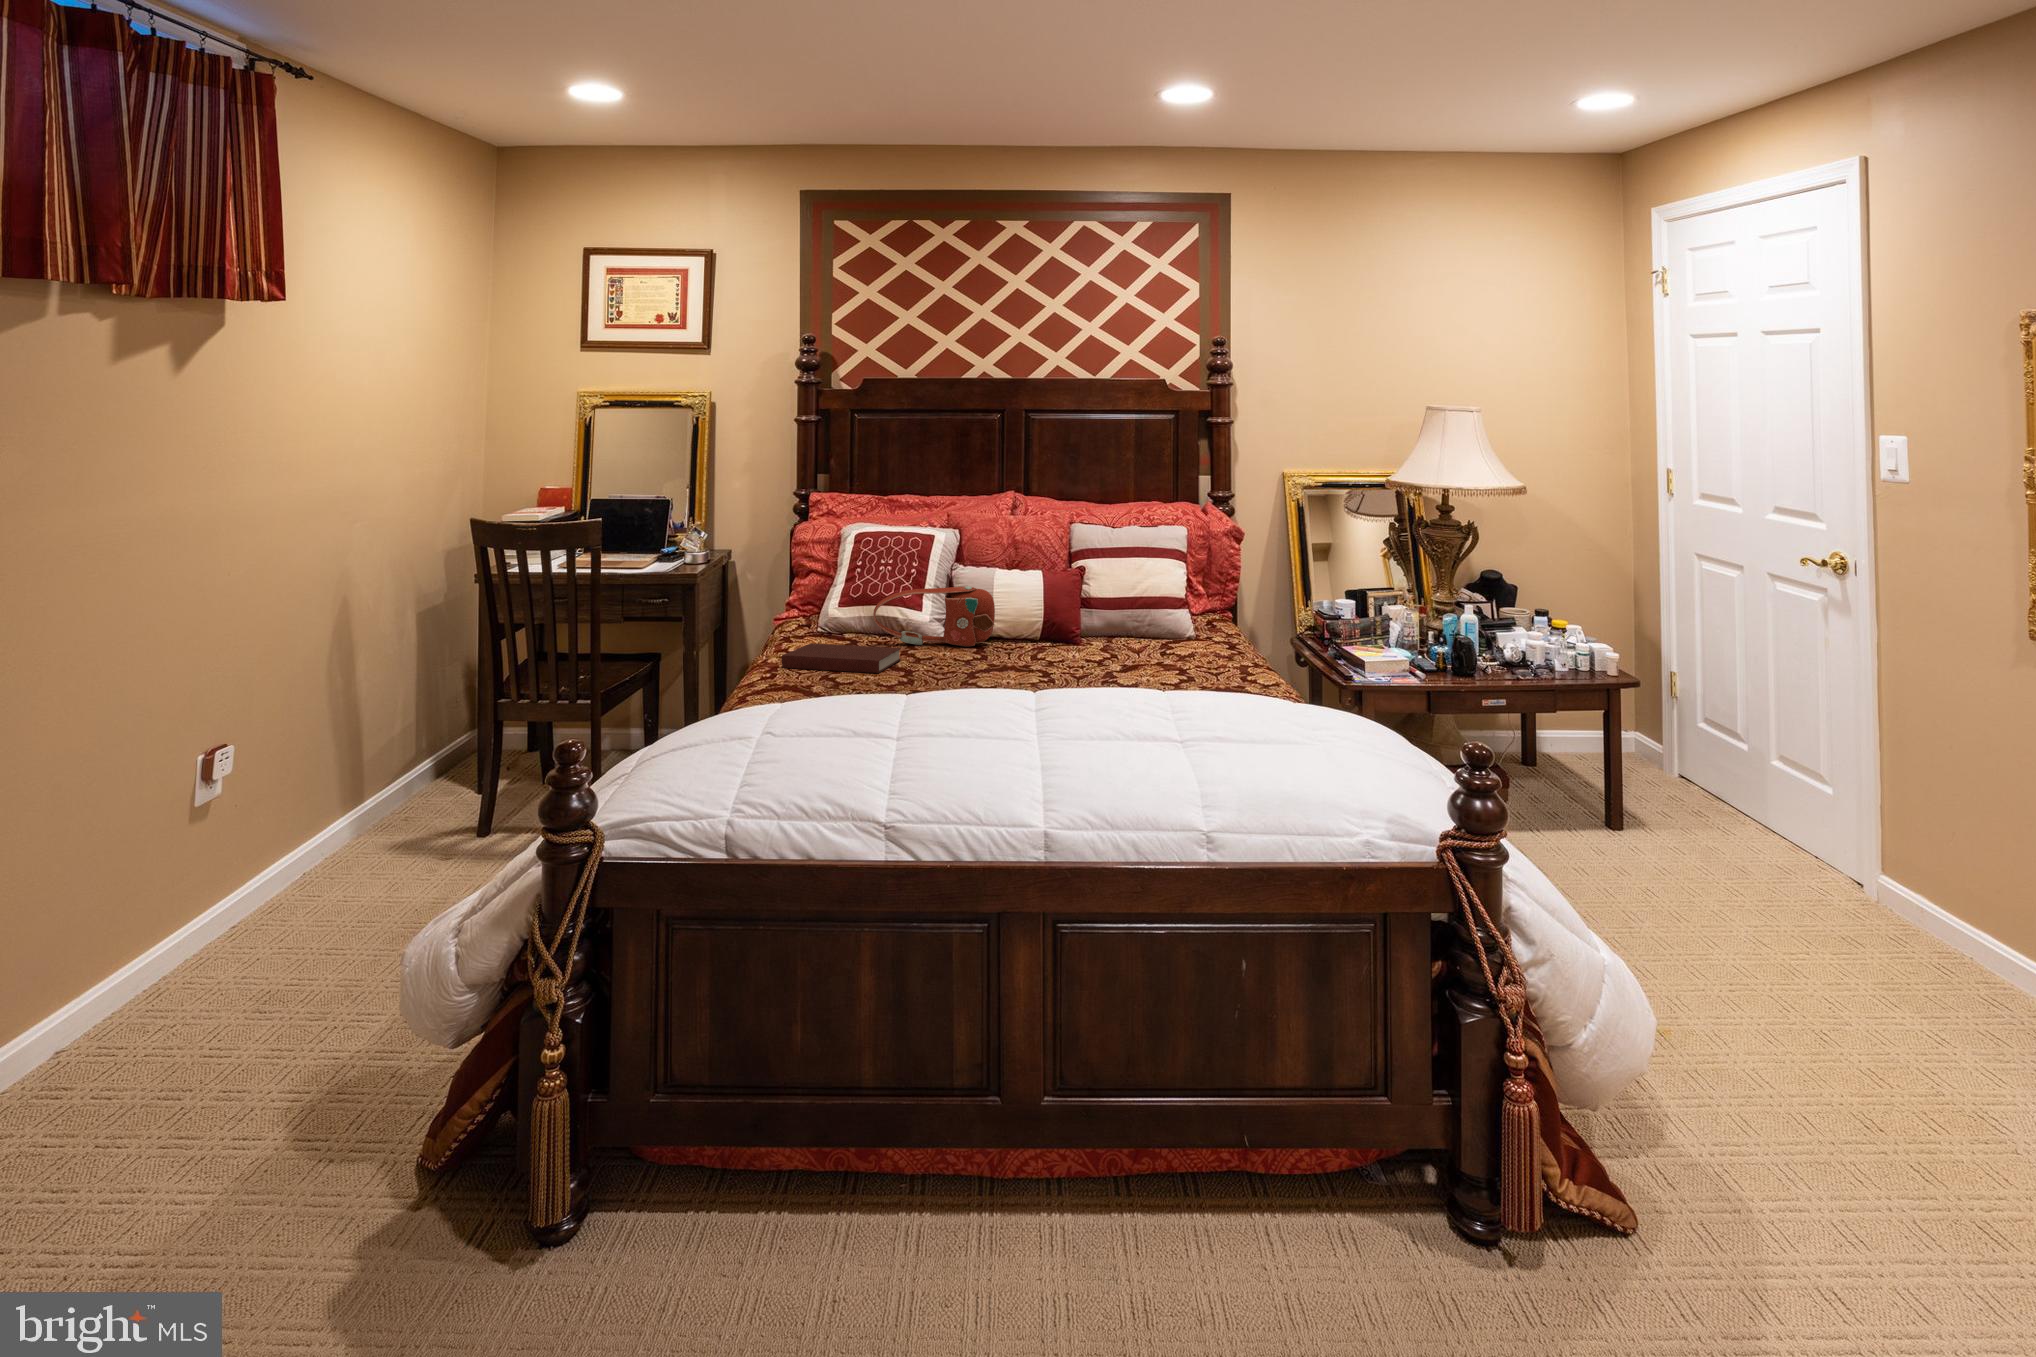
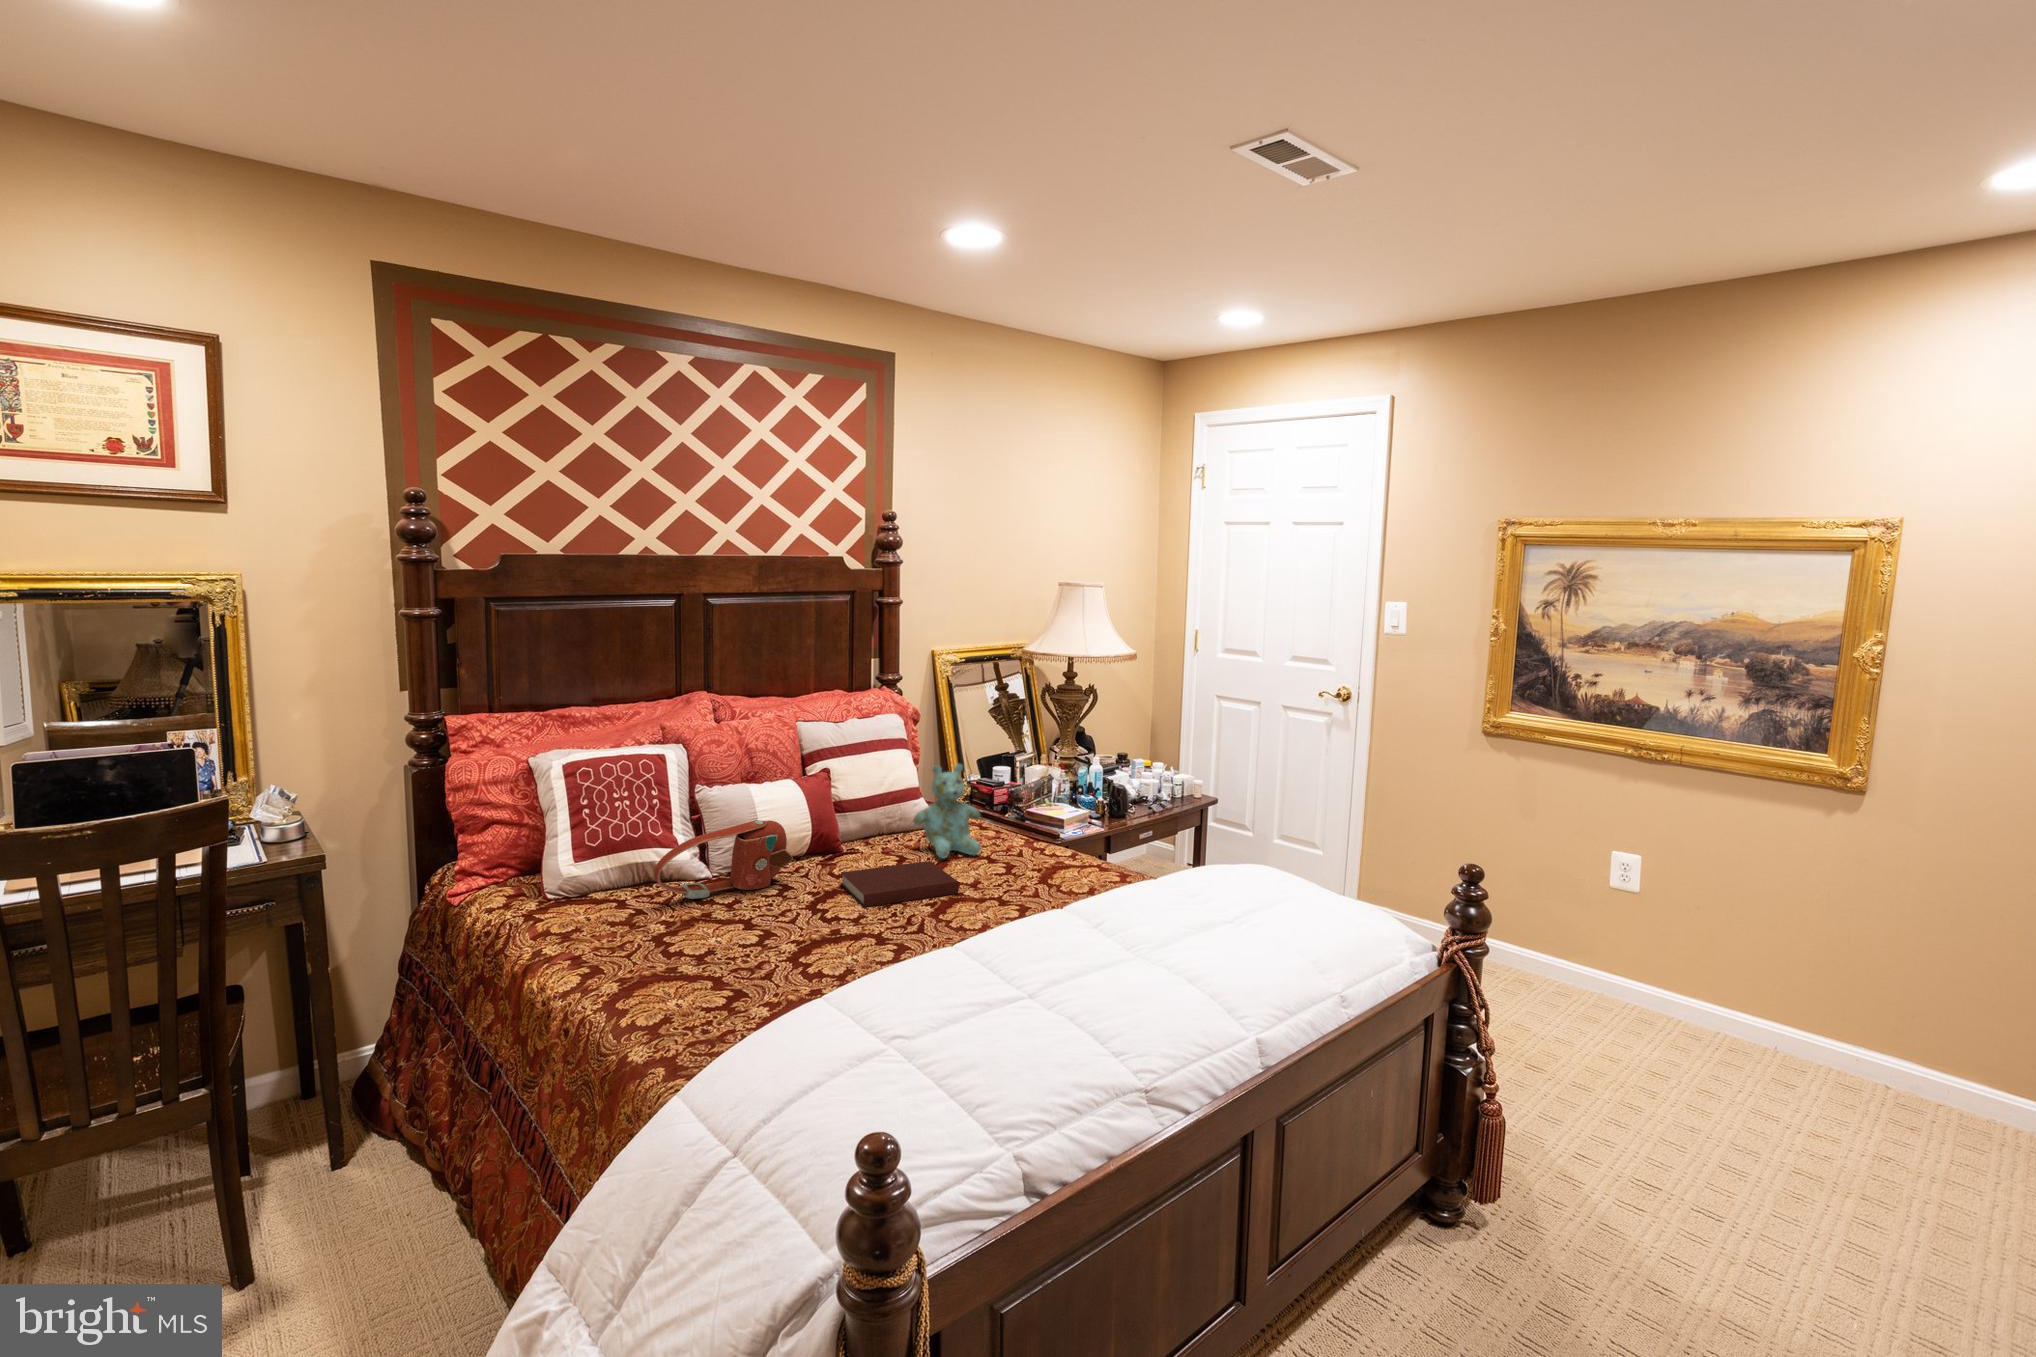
stuffed bear: none [1135,564,1206,655] -> present [913,764,981,859]
notebook: present [782,643,901,673] -> present [841,861,959,907]

